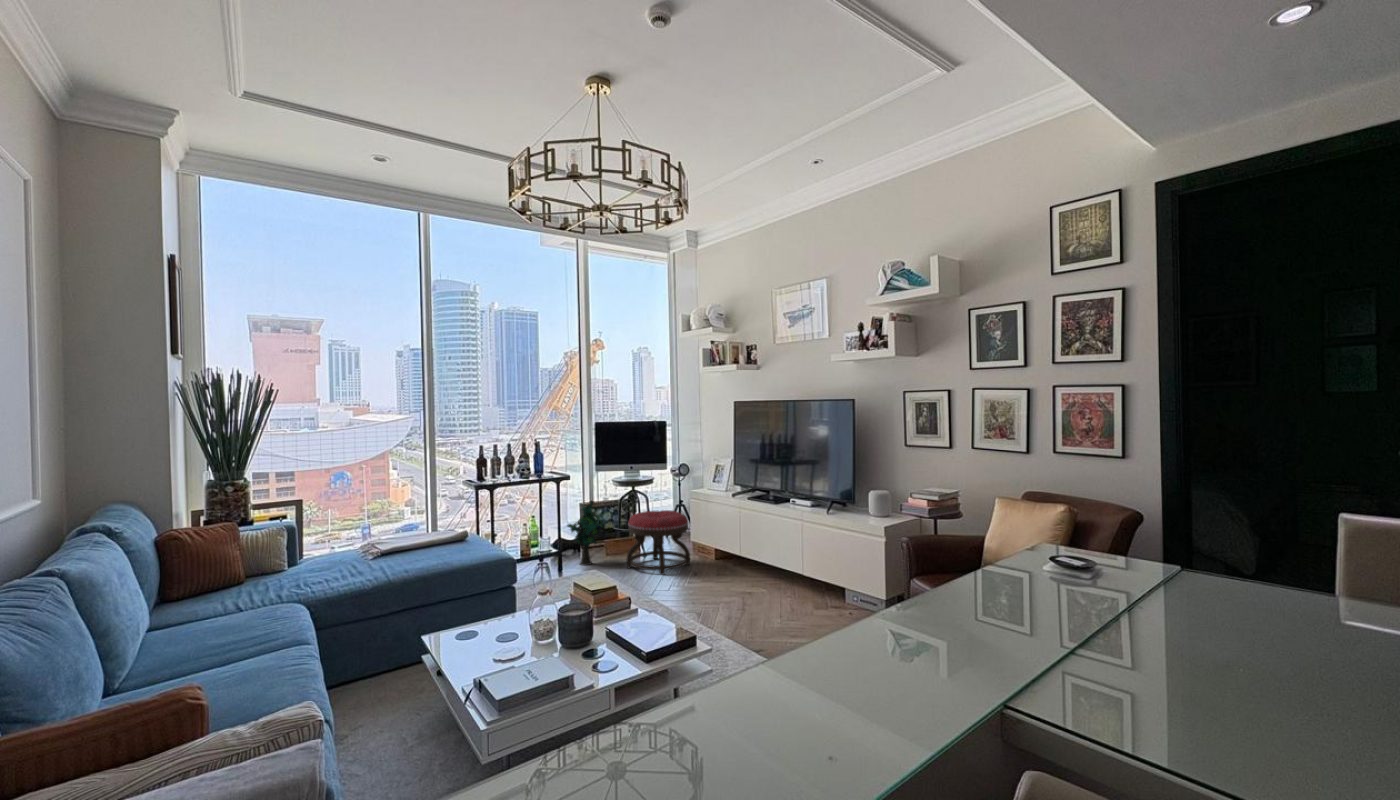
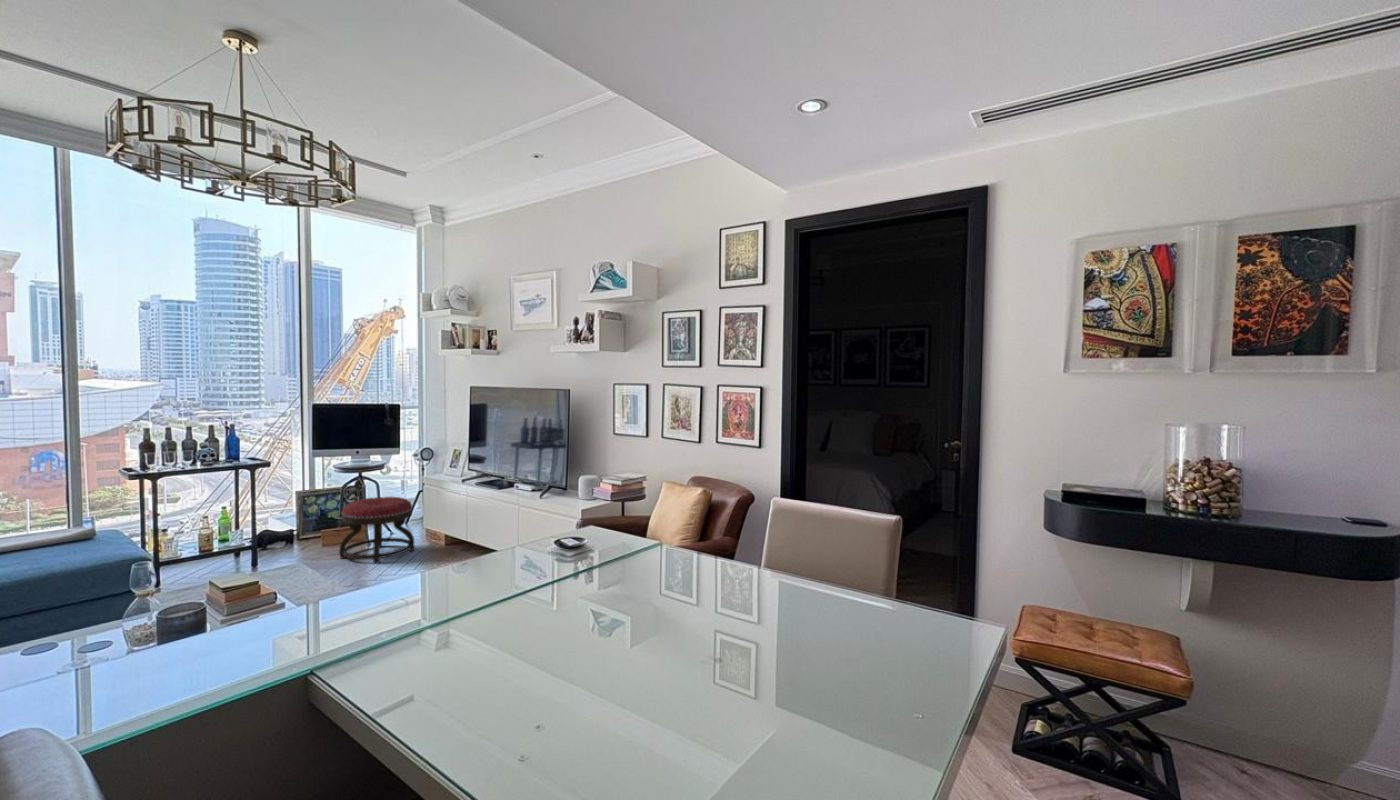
decorative plant: present [568,501,603,565] -> none [269,489,316,558]

